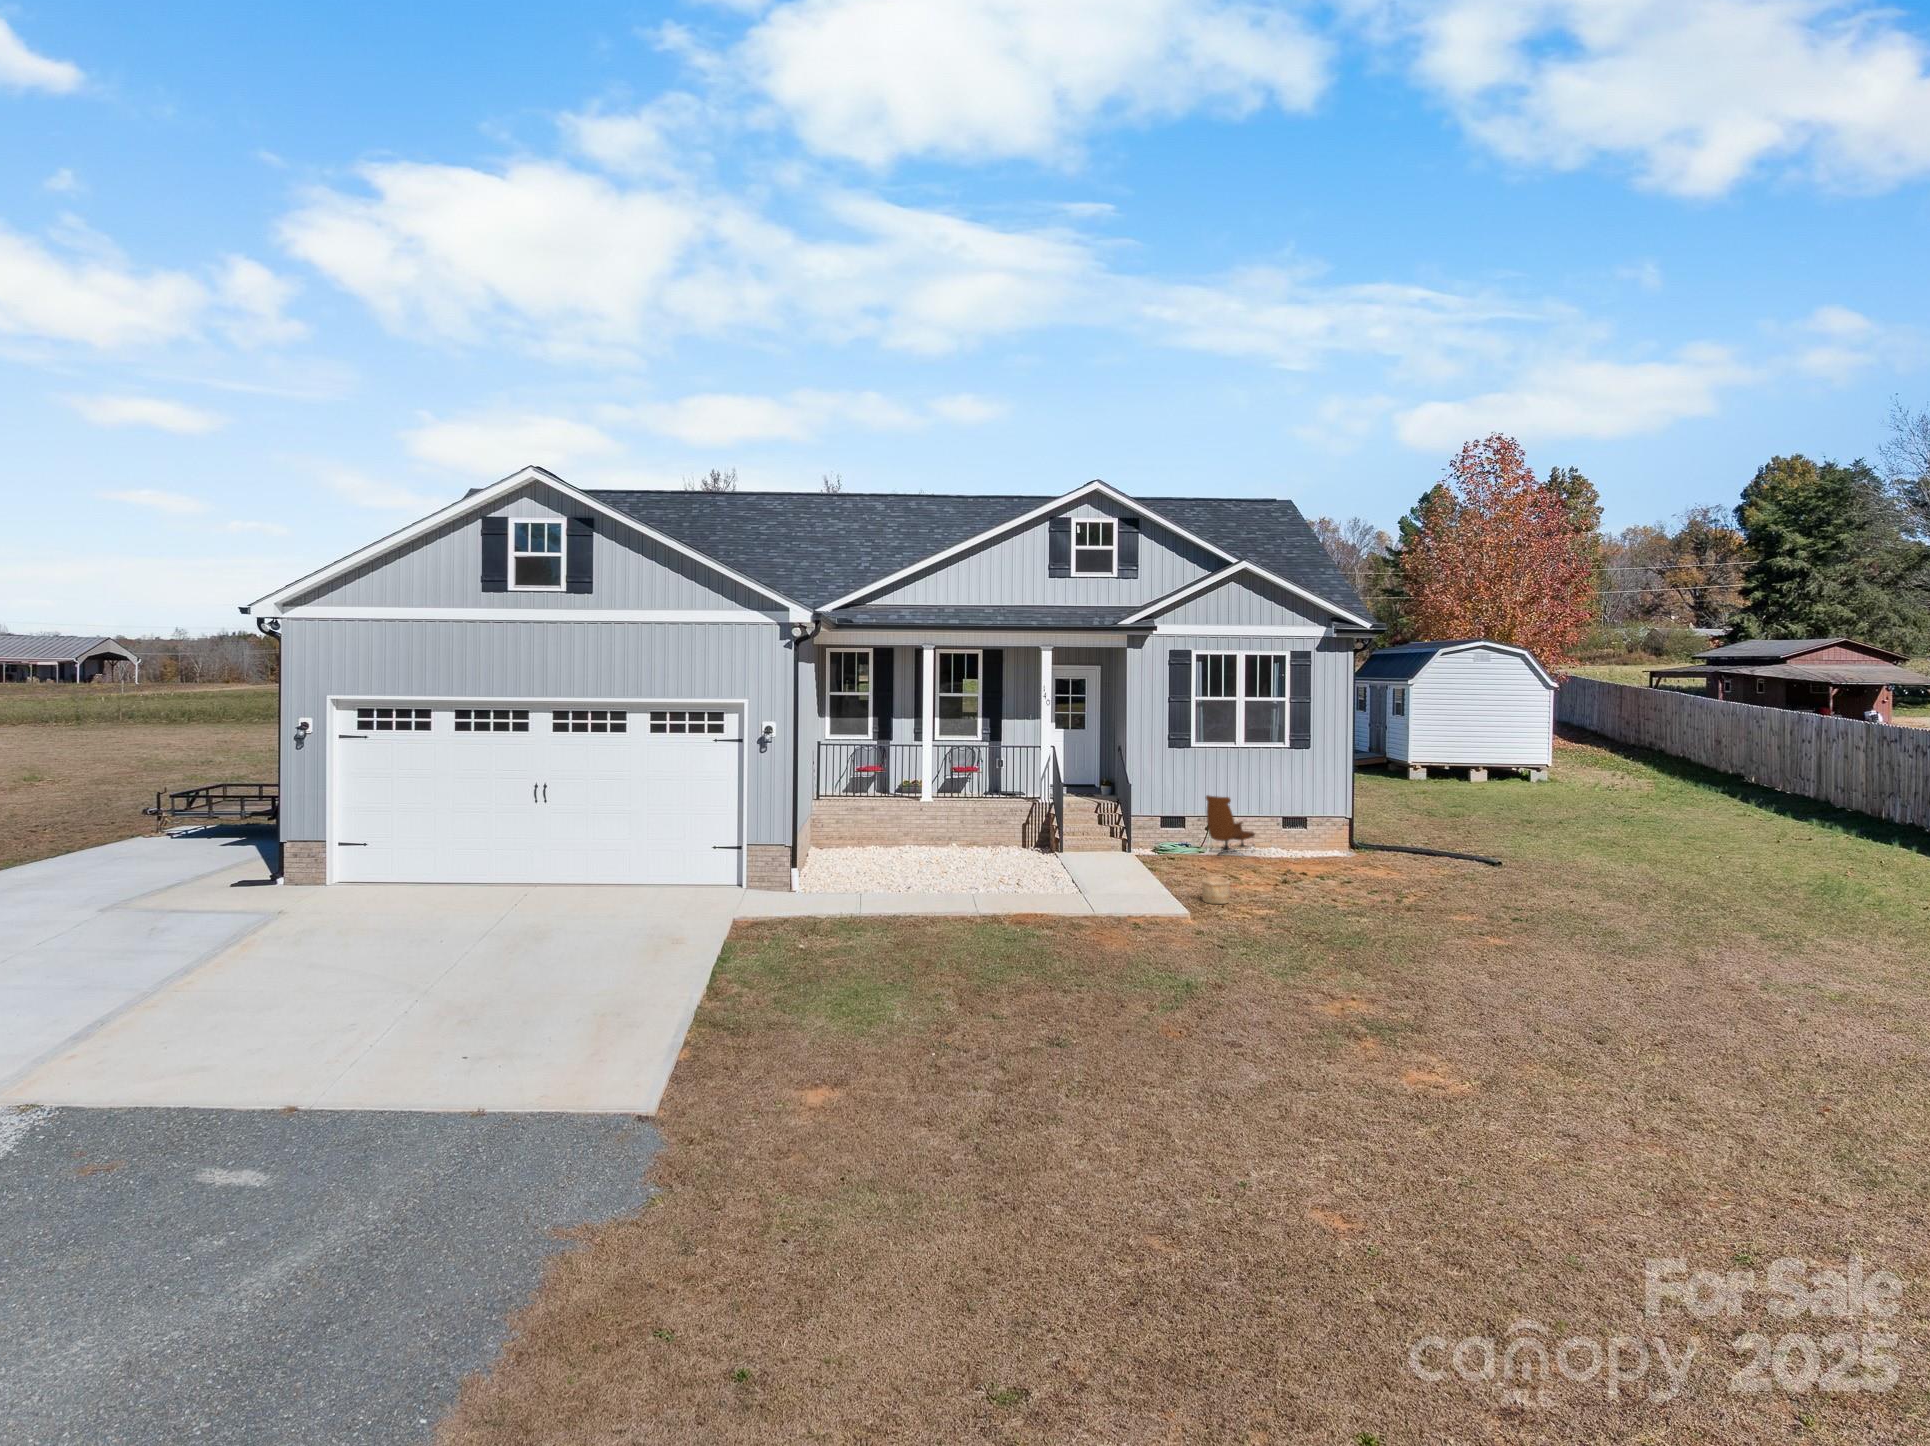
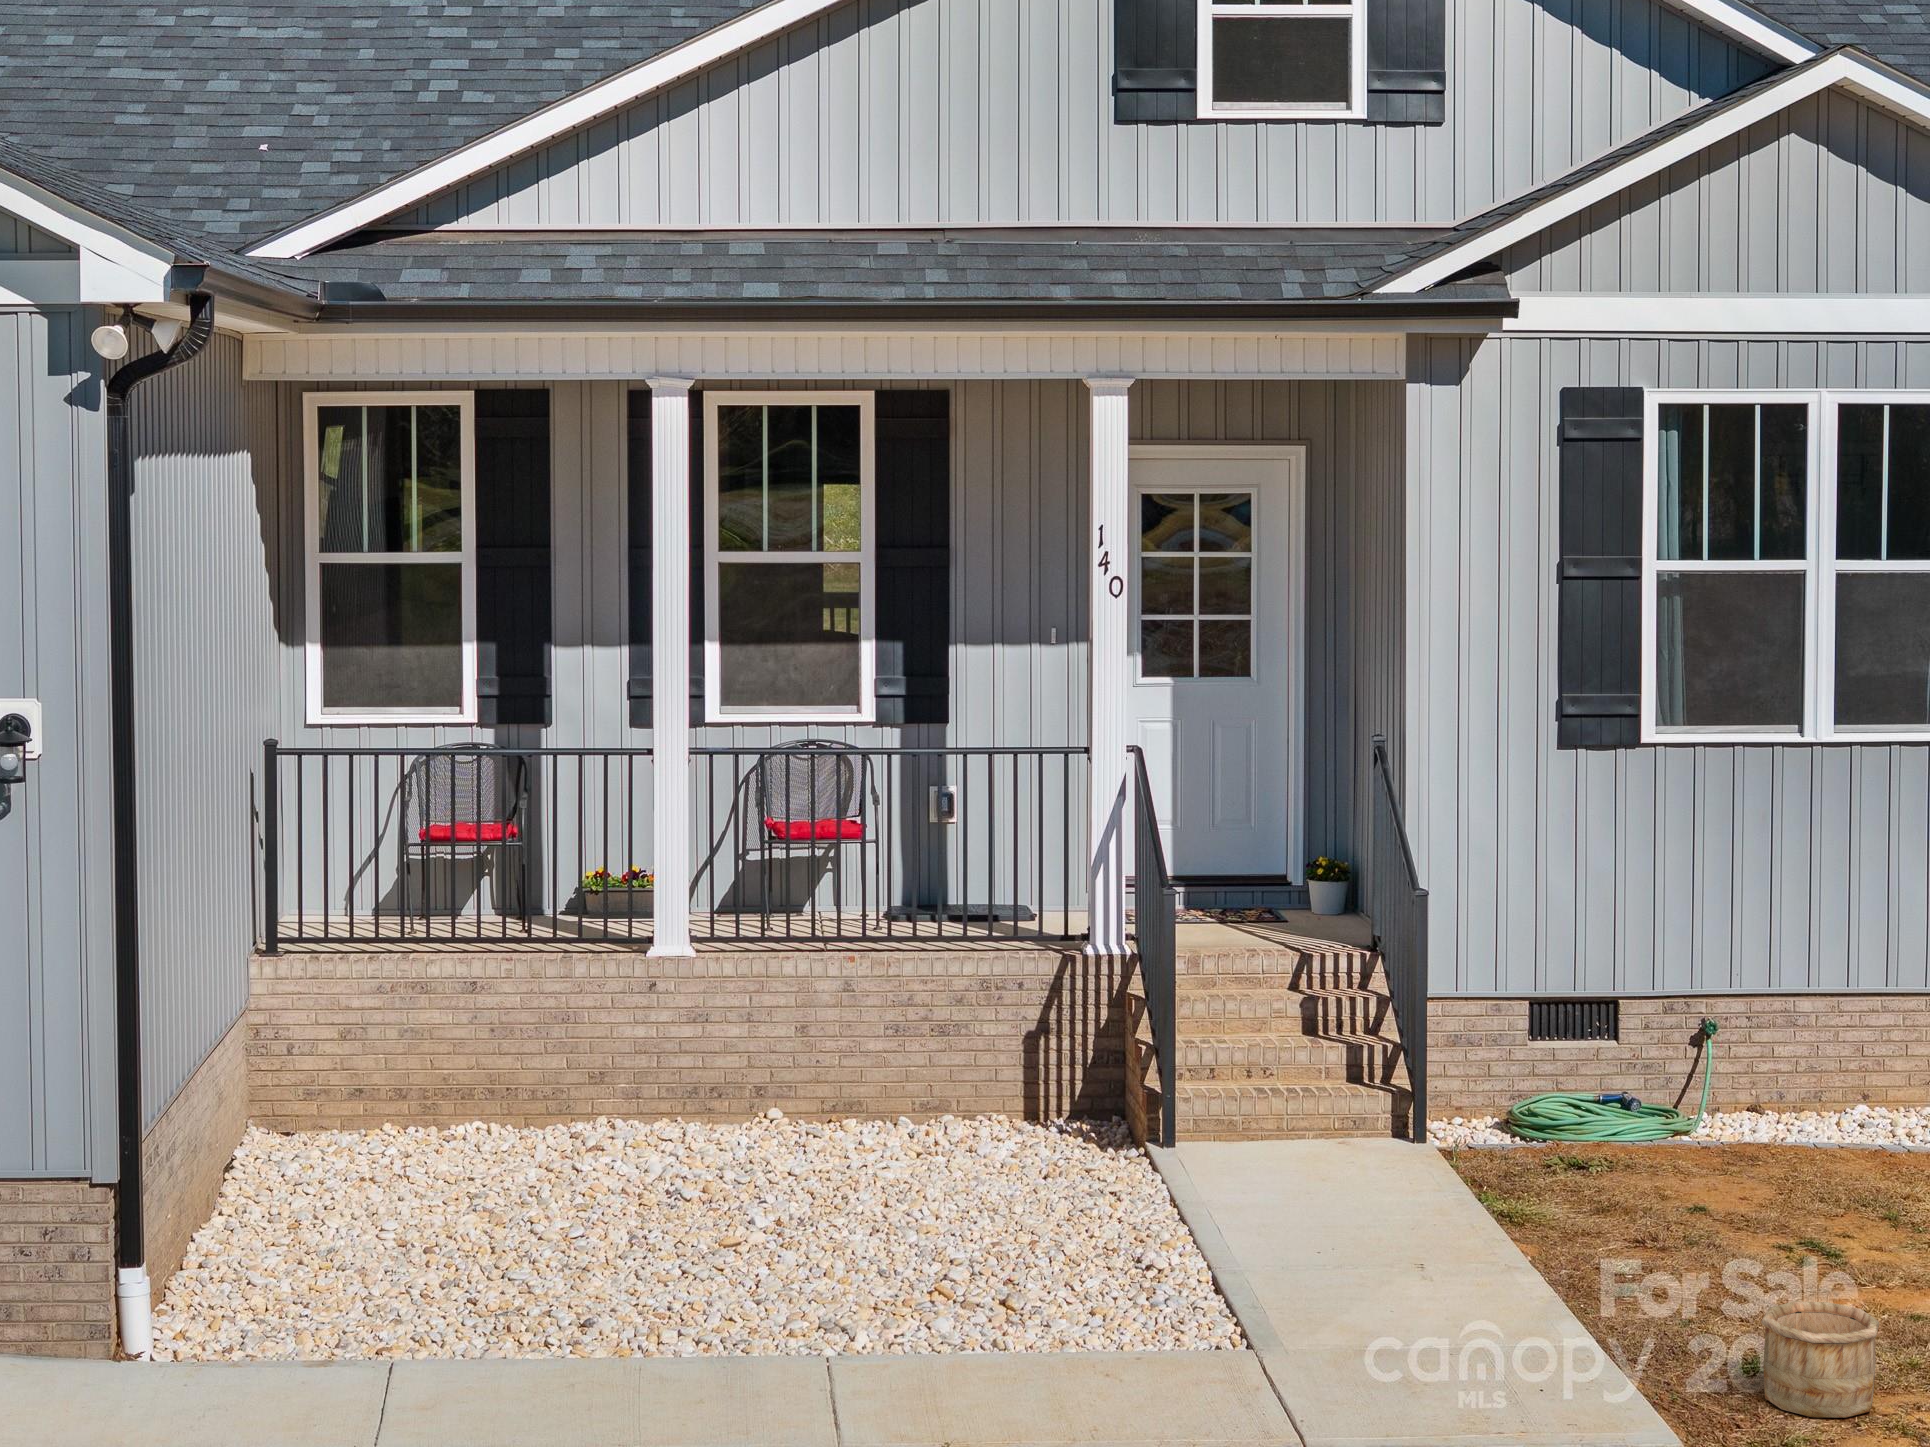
lounge chair: present [1206,795,1255,853] -> none [1705,929,1874,1152]

